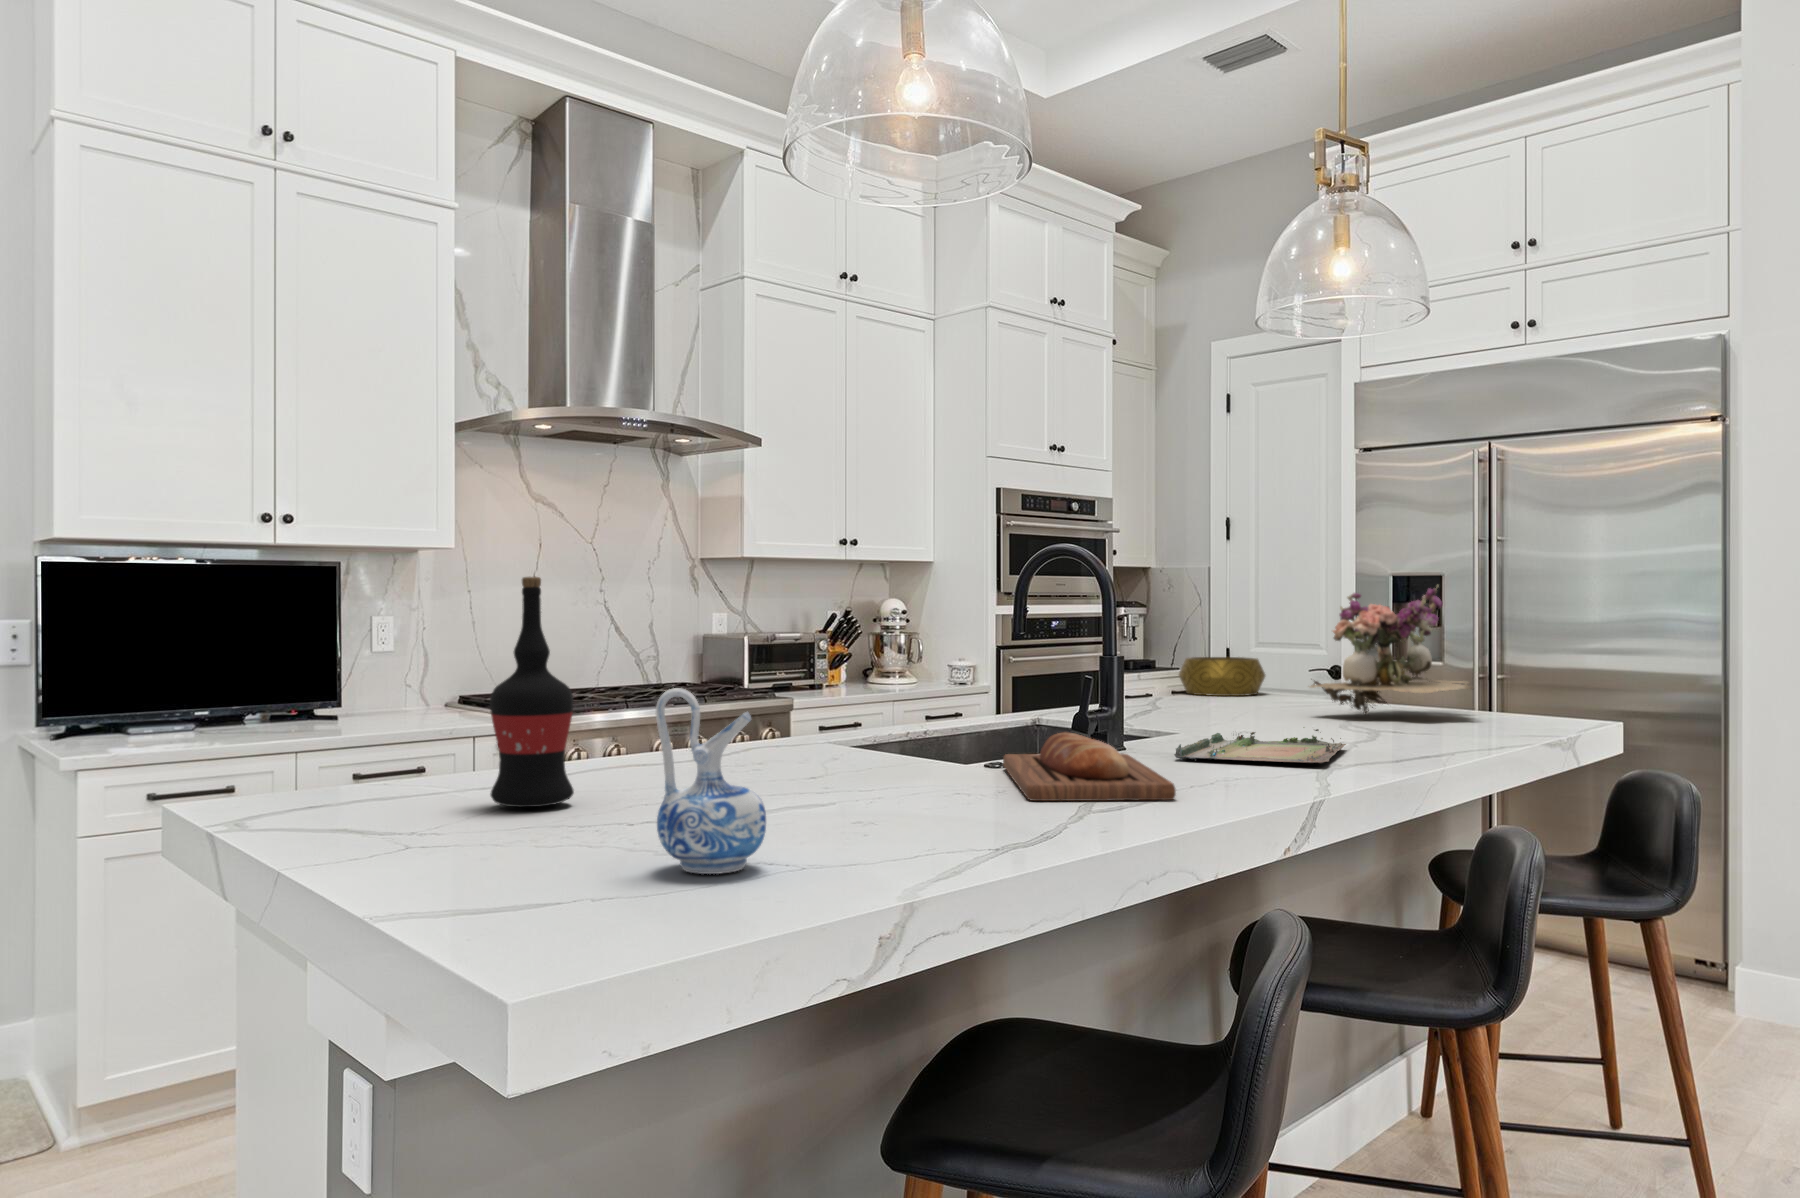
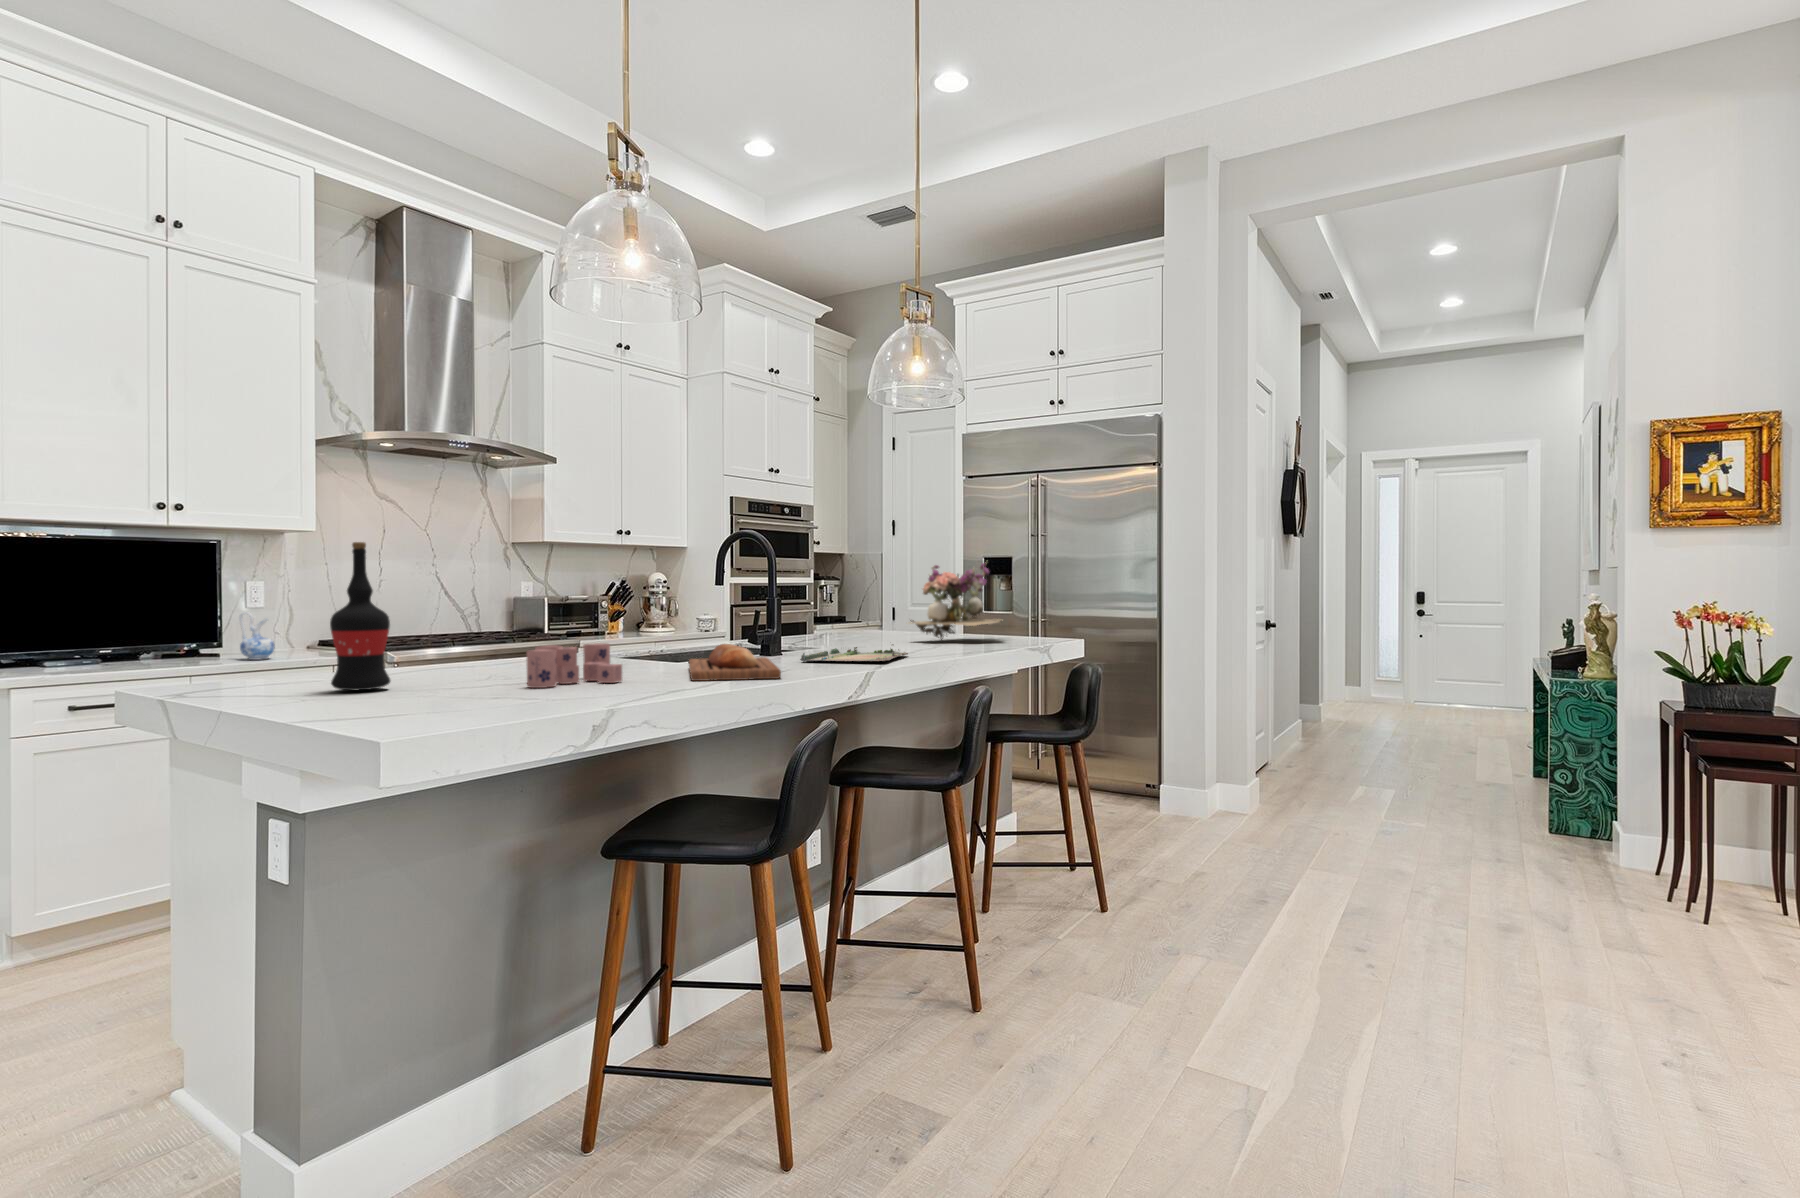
decorative bowl: present [1179,657,1265,696] -> none [840,609,895,633]
ceramic pitcher: present [656,688,766,874] -> present [239,612,275,660]
candle: none [775,732,918,810] -> present [527,643,622,688]

